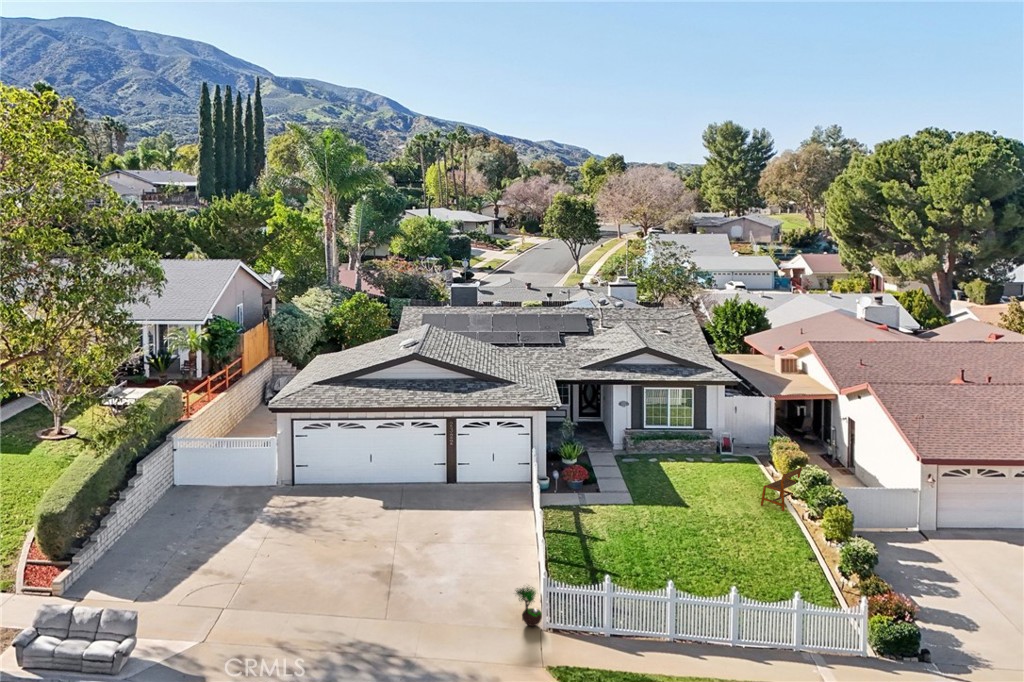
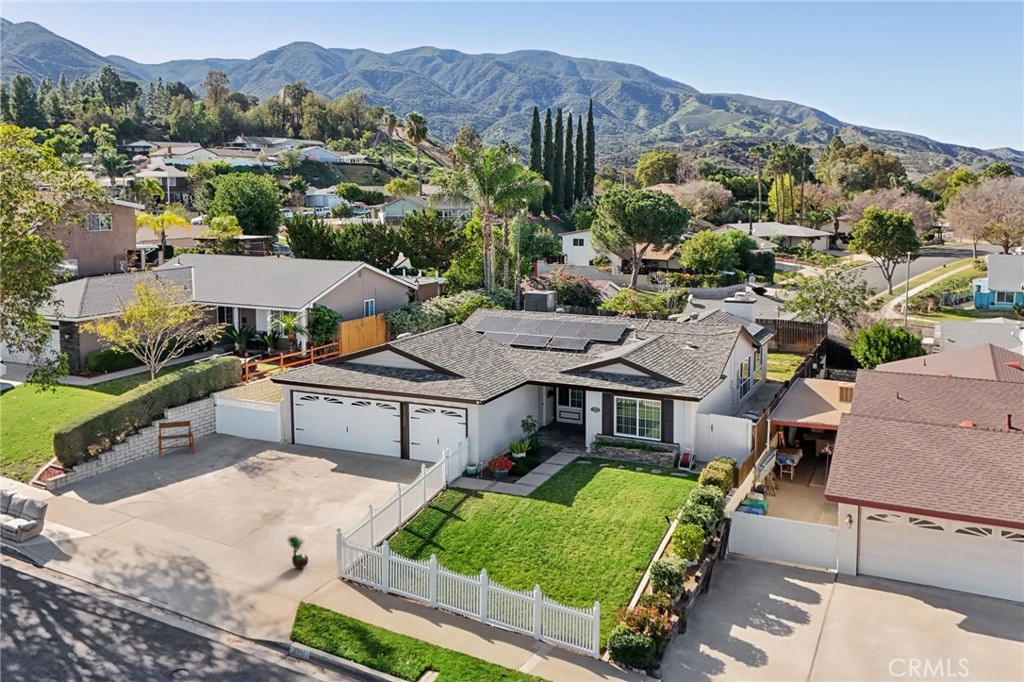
bench: present [761,467,802,511] -> present [158,420,194,457]

